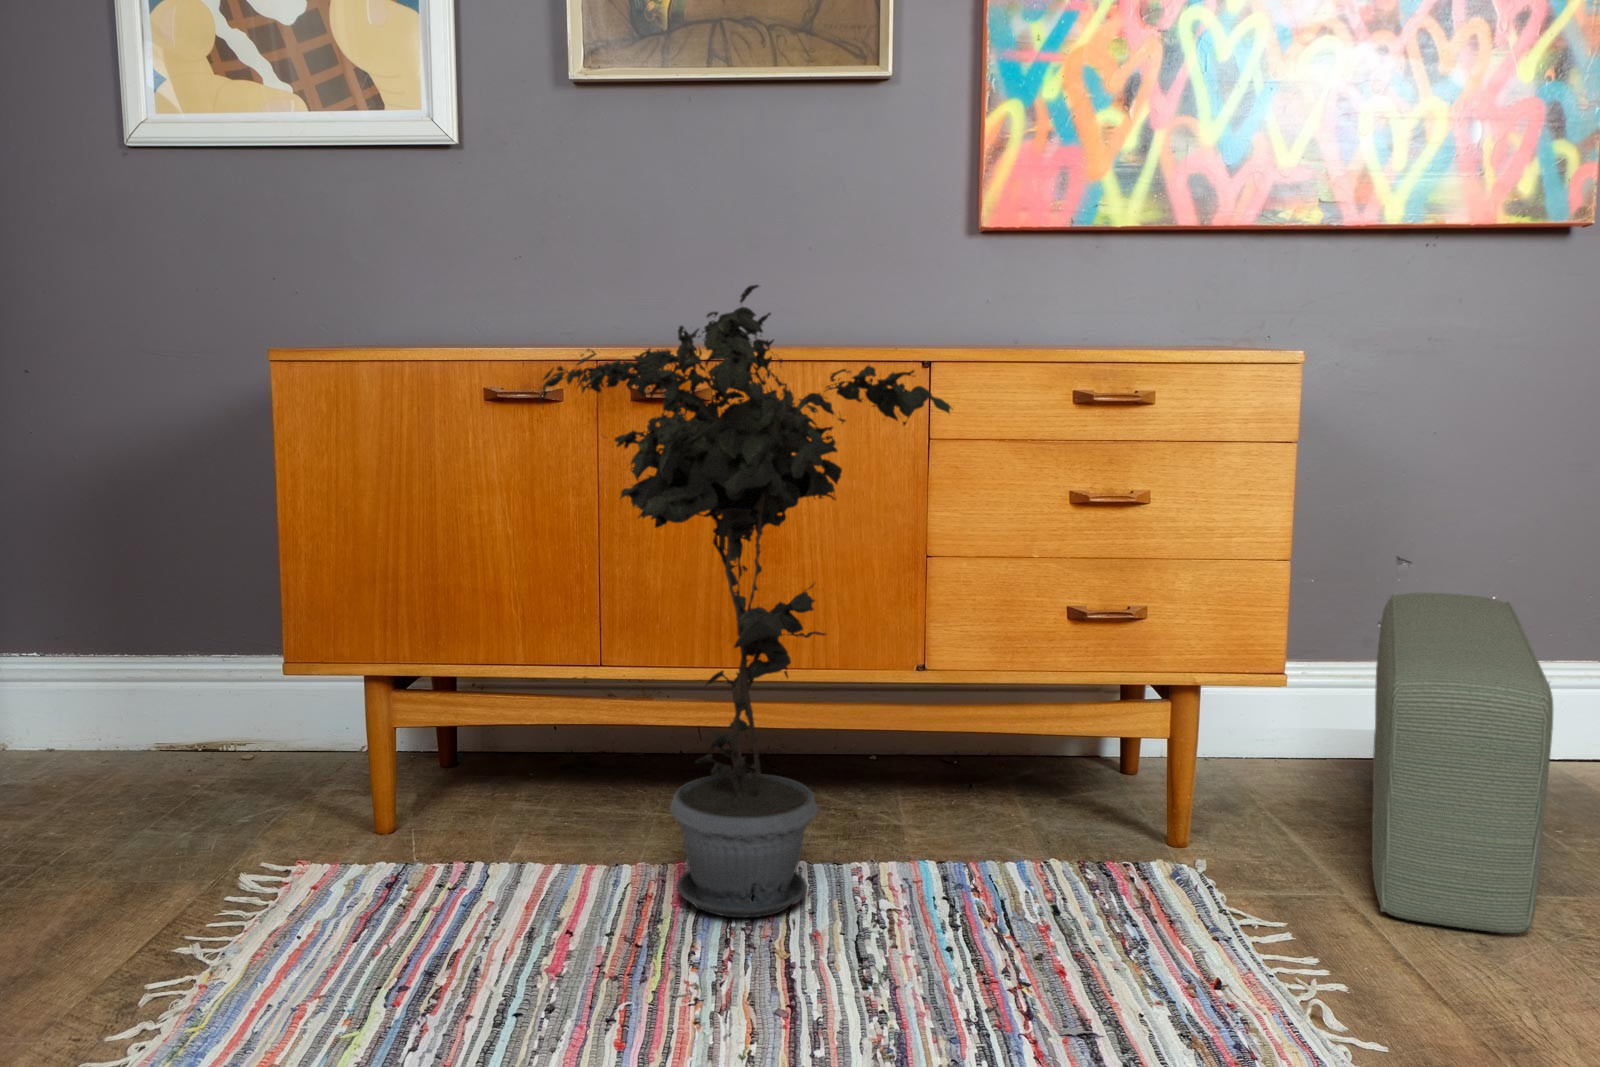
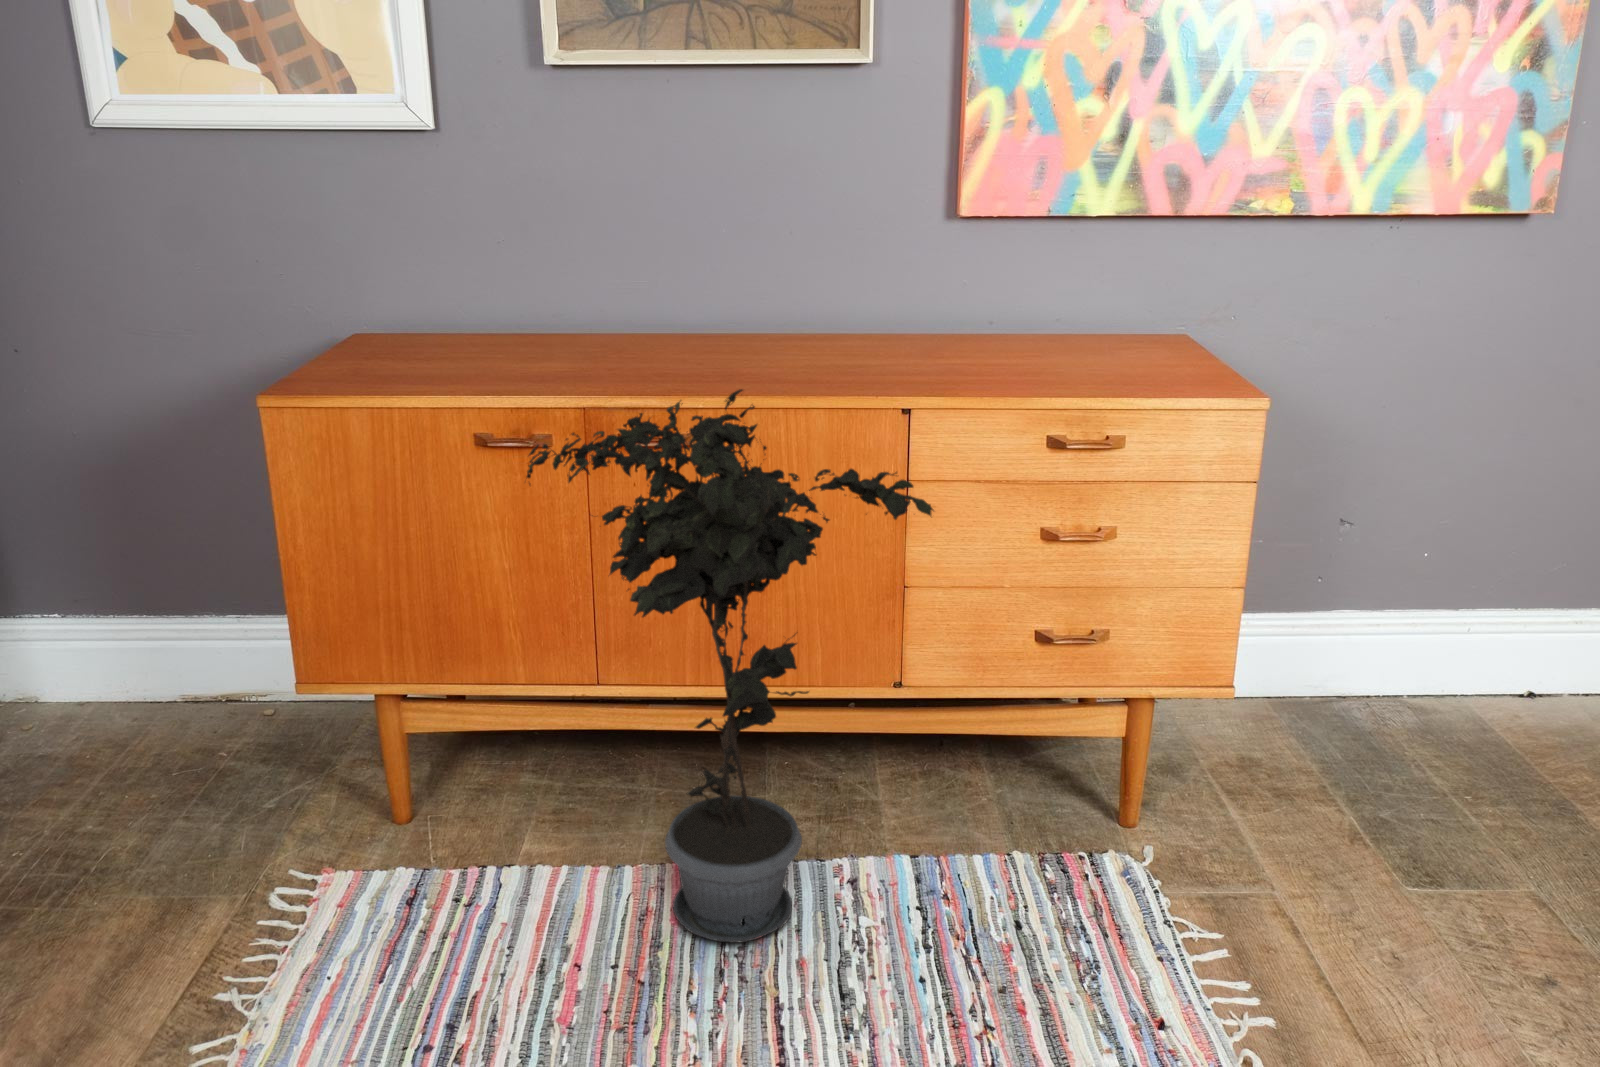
pouf: present [1372,593,1553,933] -> none [1302,576,1480,949]

